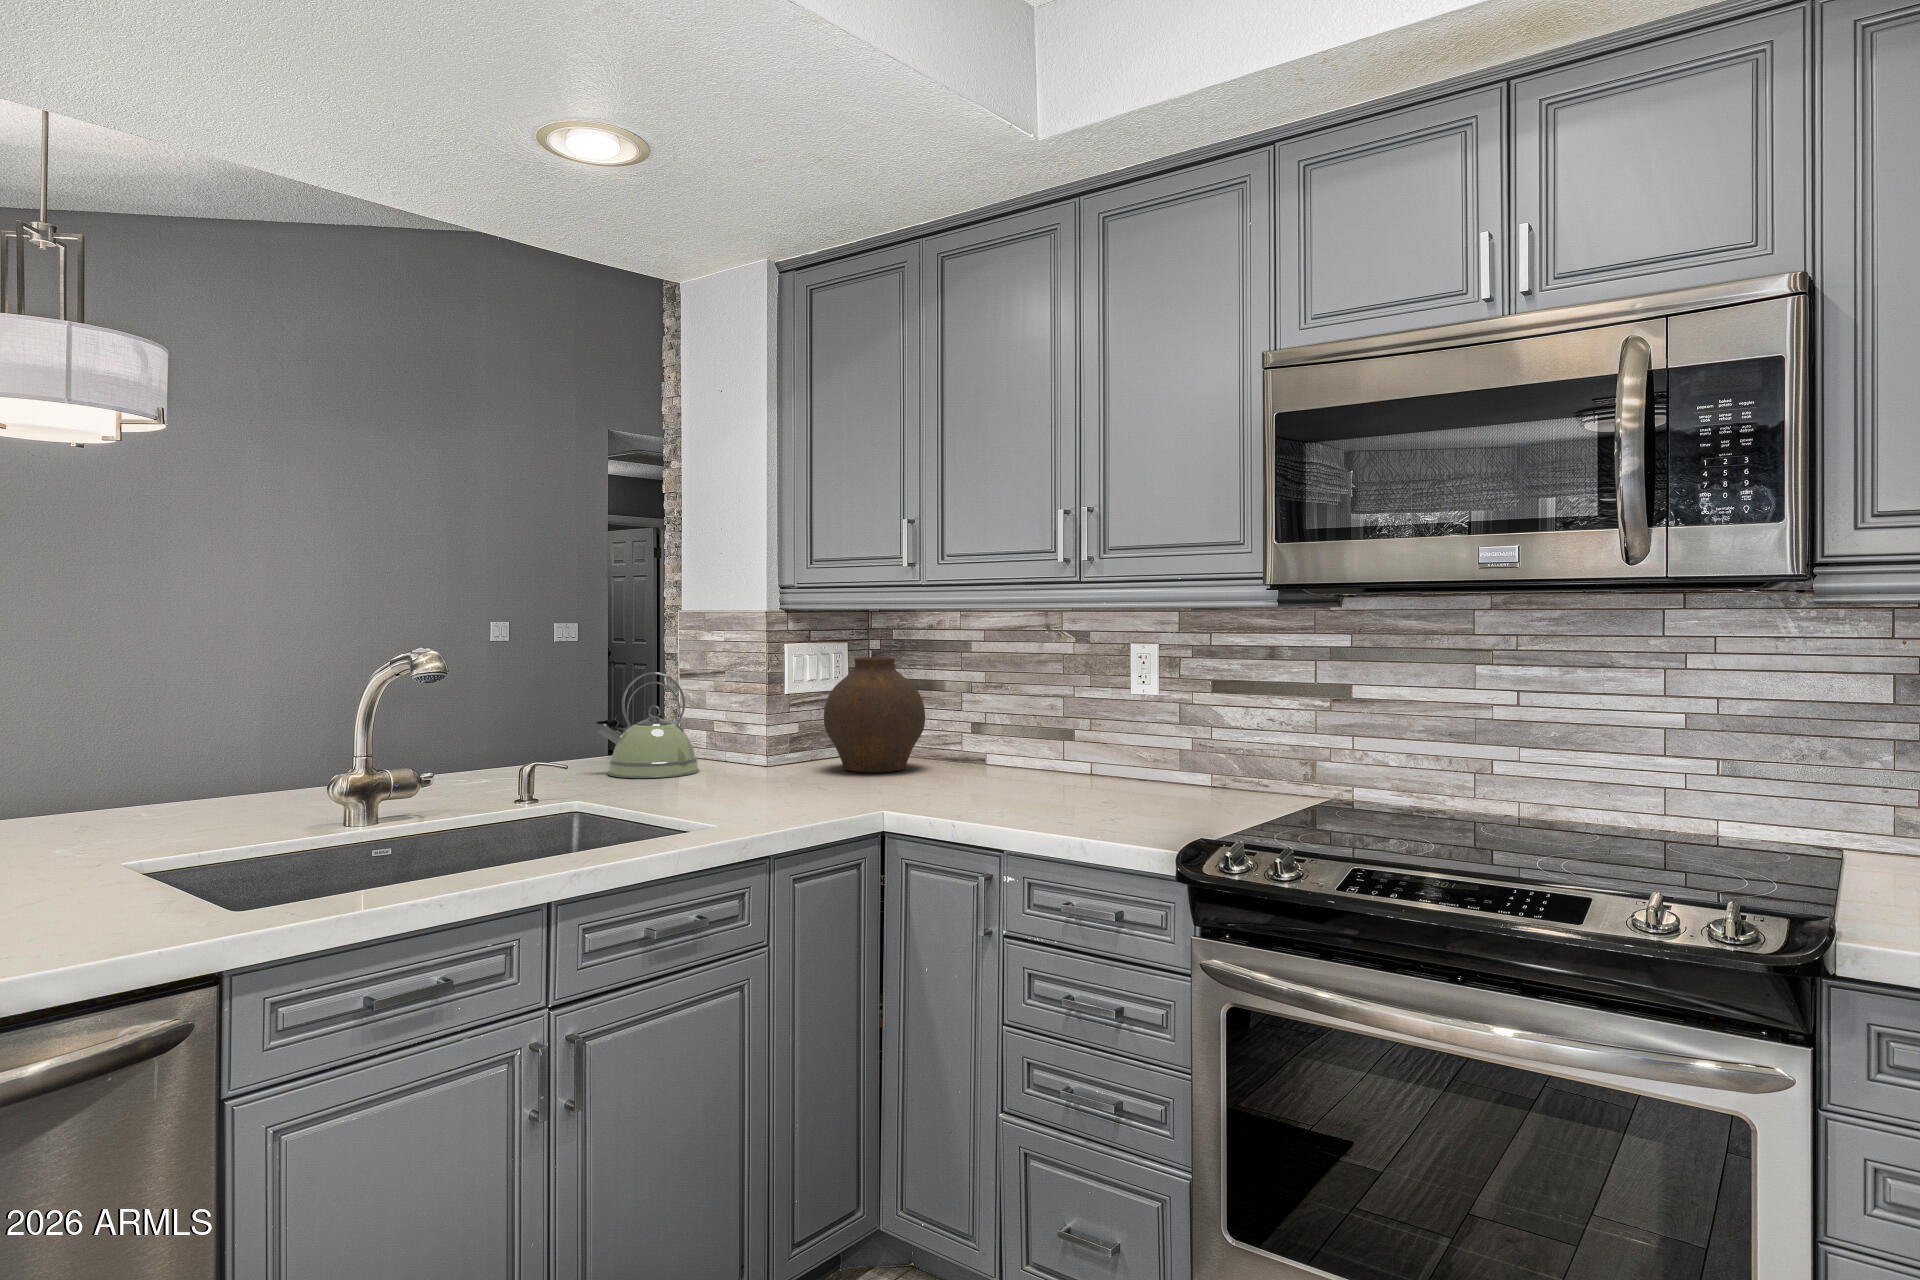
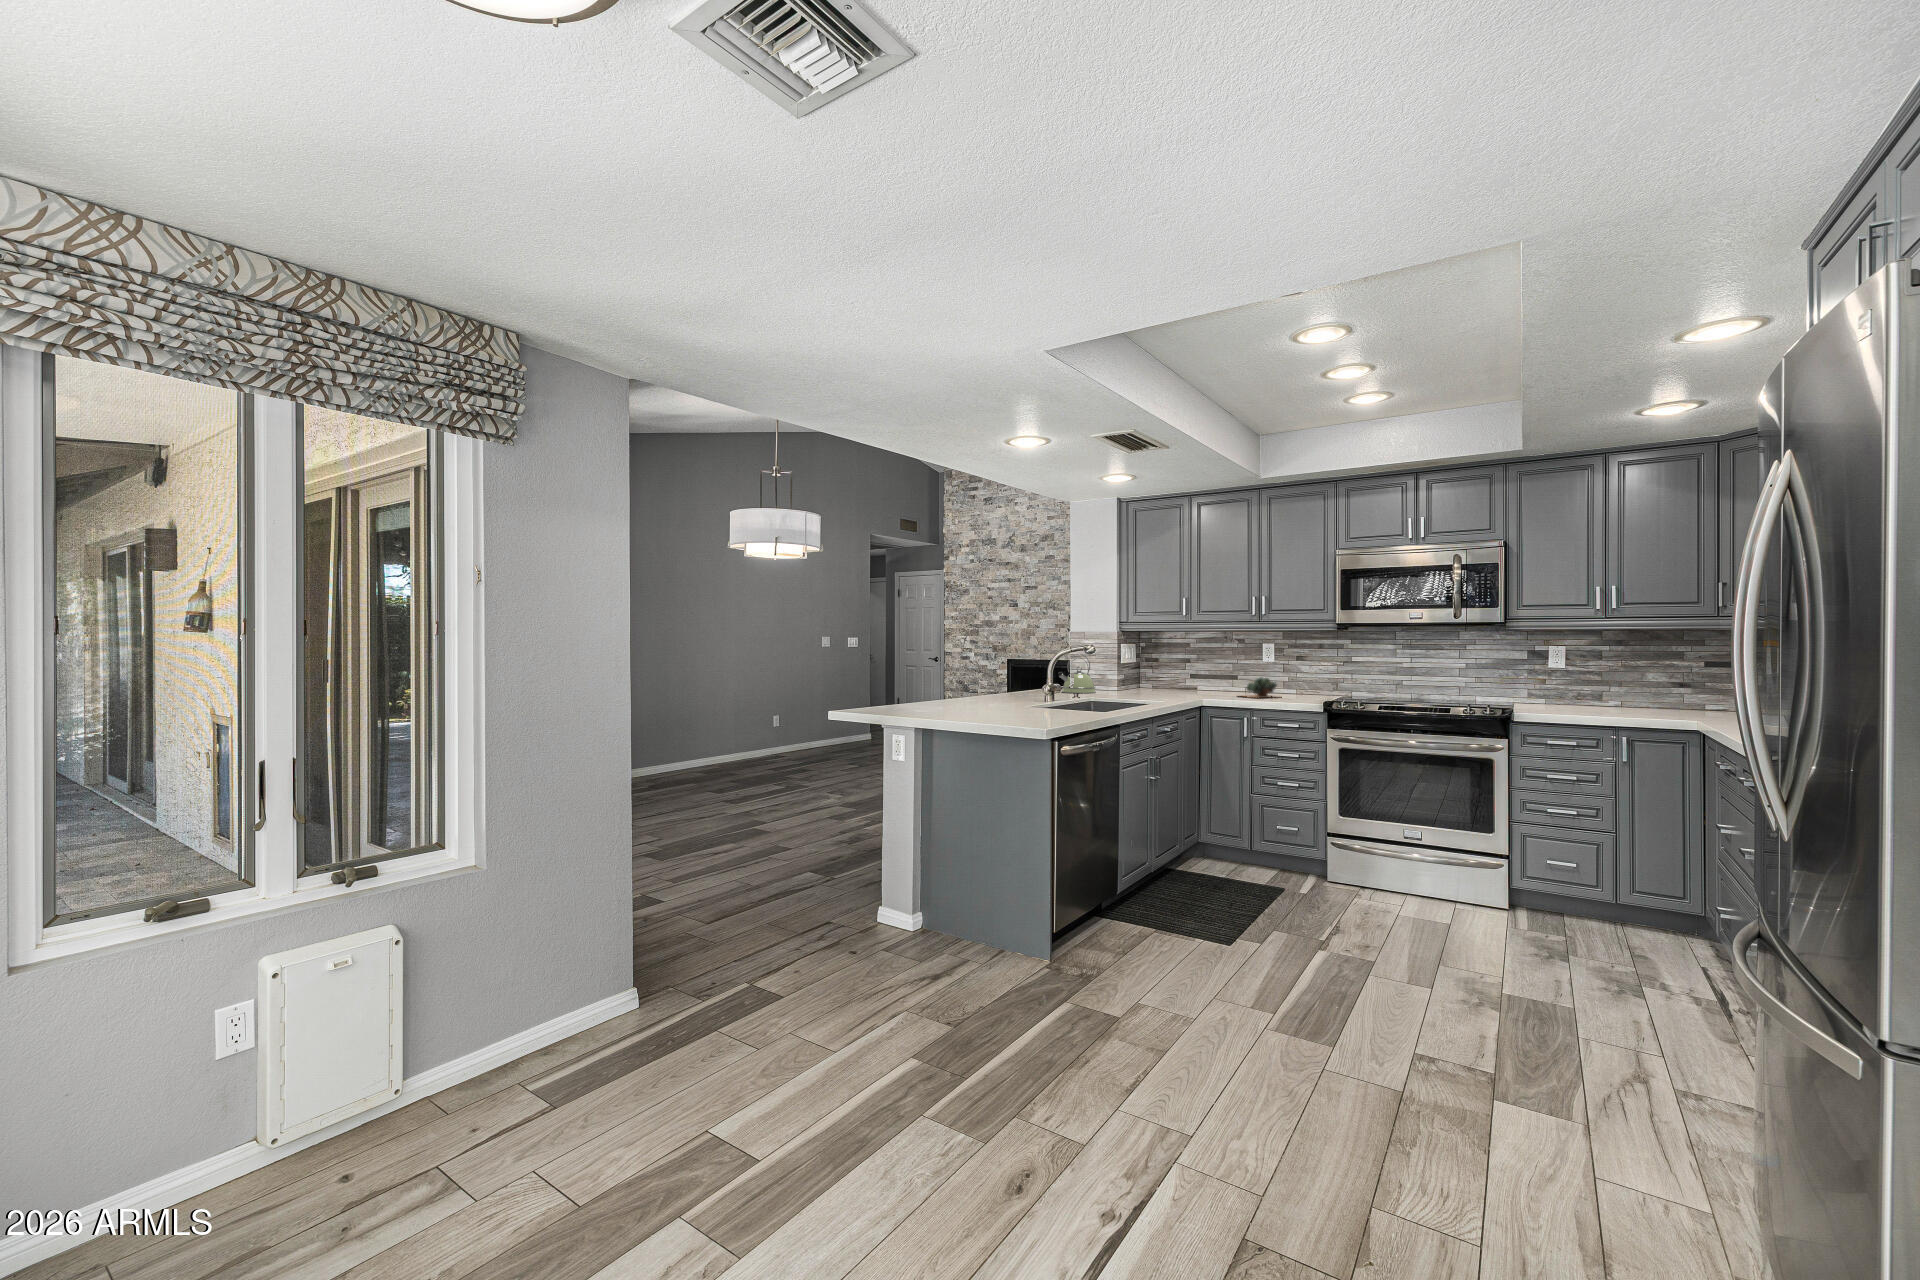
vase: present [824,657,925,773] -> none [1139,649,1179,692]
succulent plant: none [1002,743,1141,813] -> present [1246,677,1277,698]

